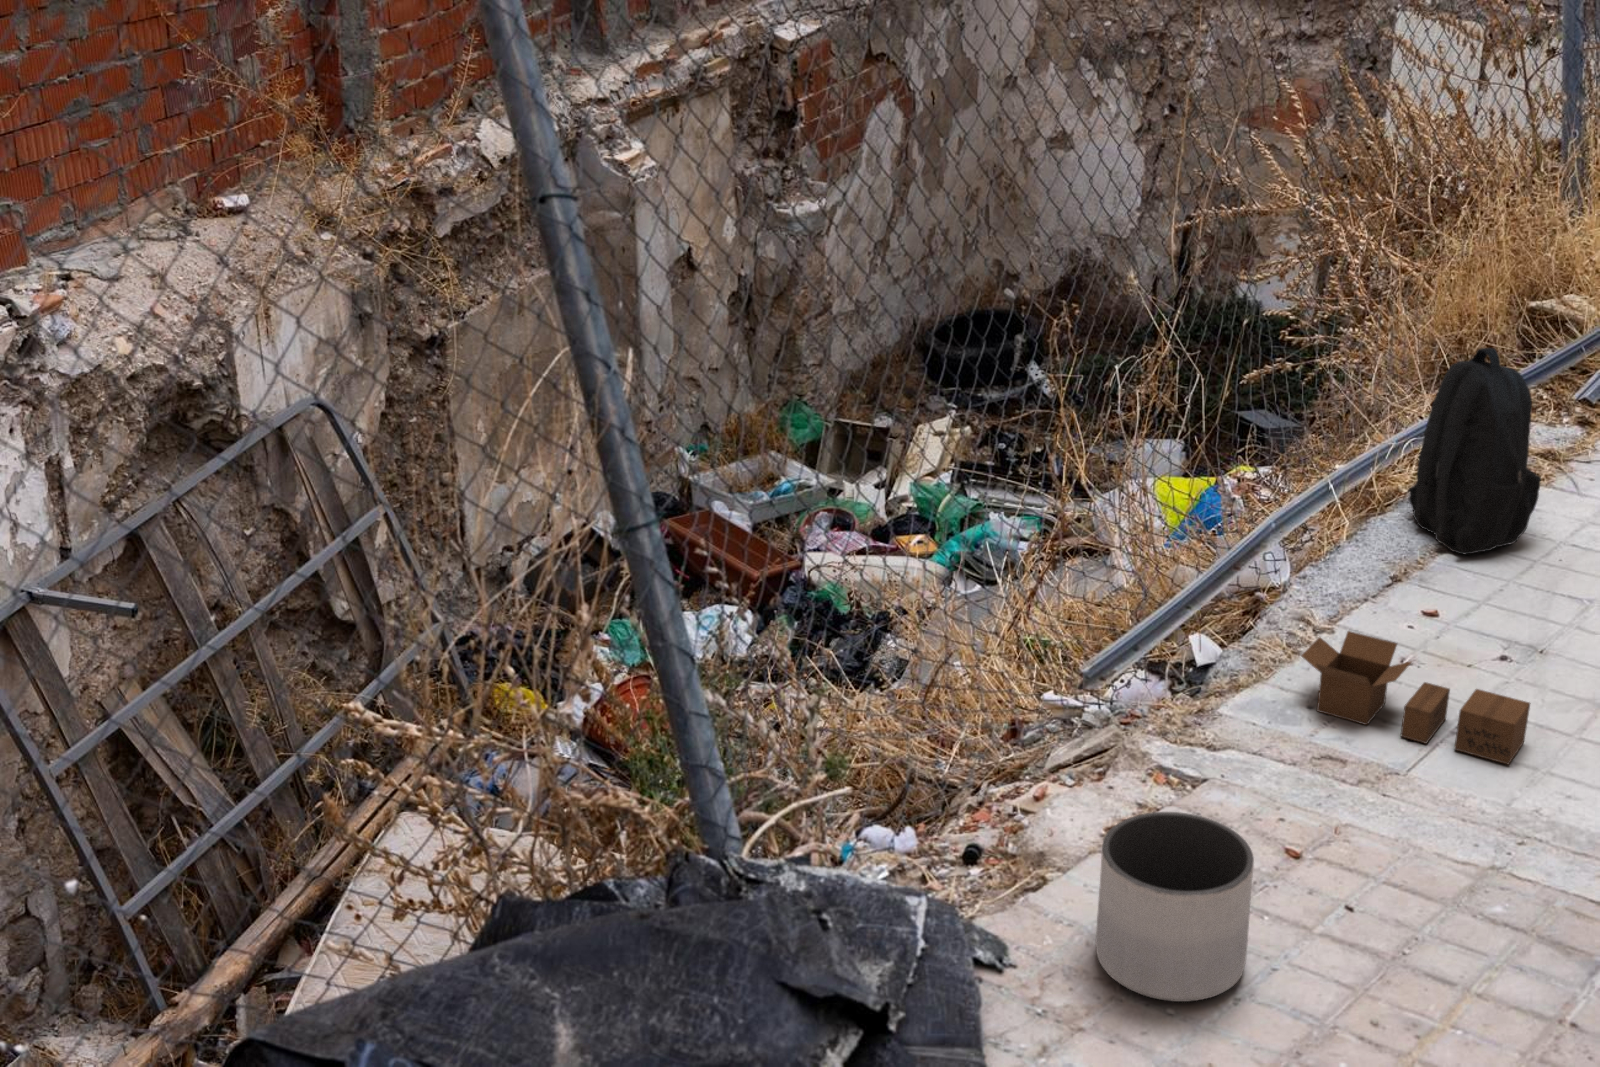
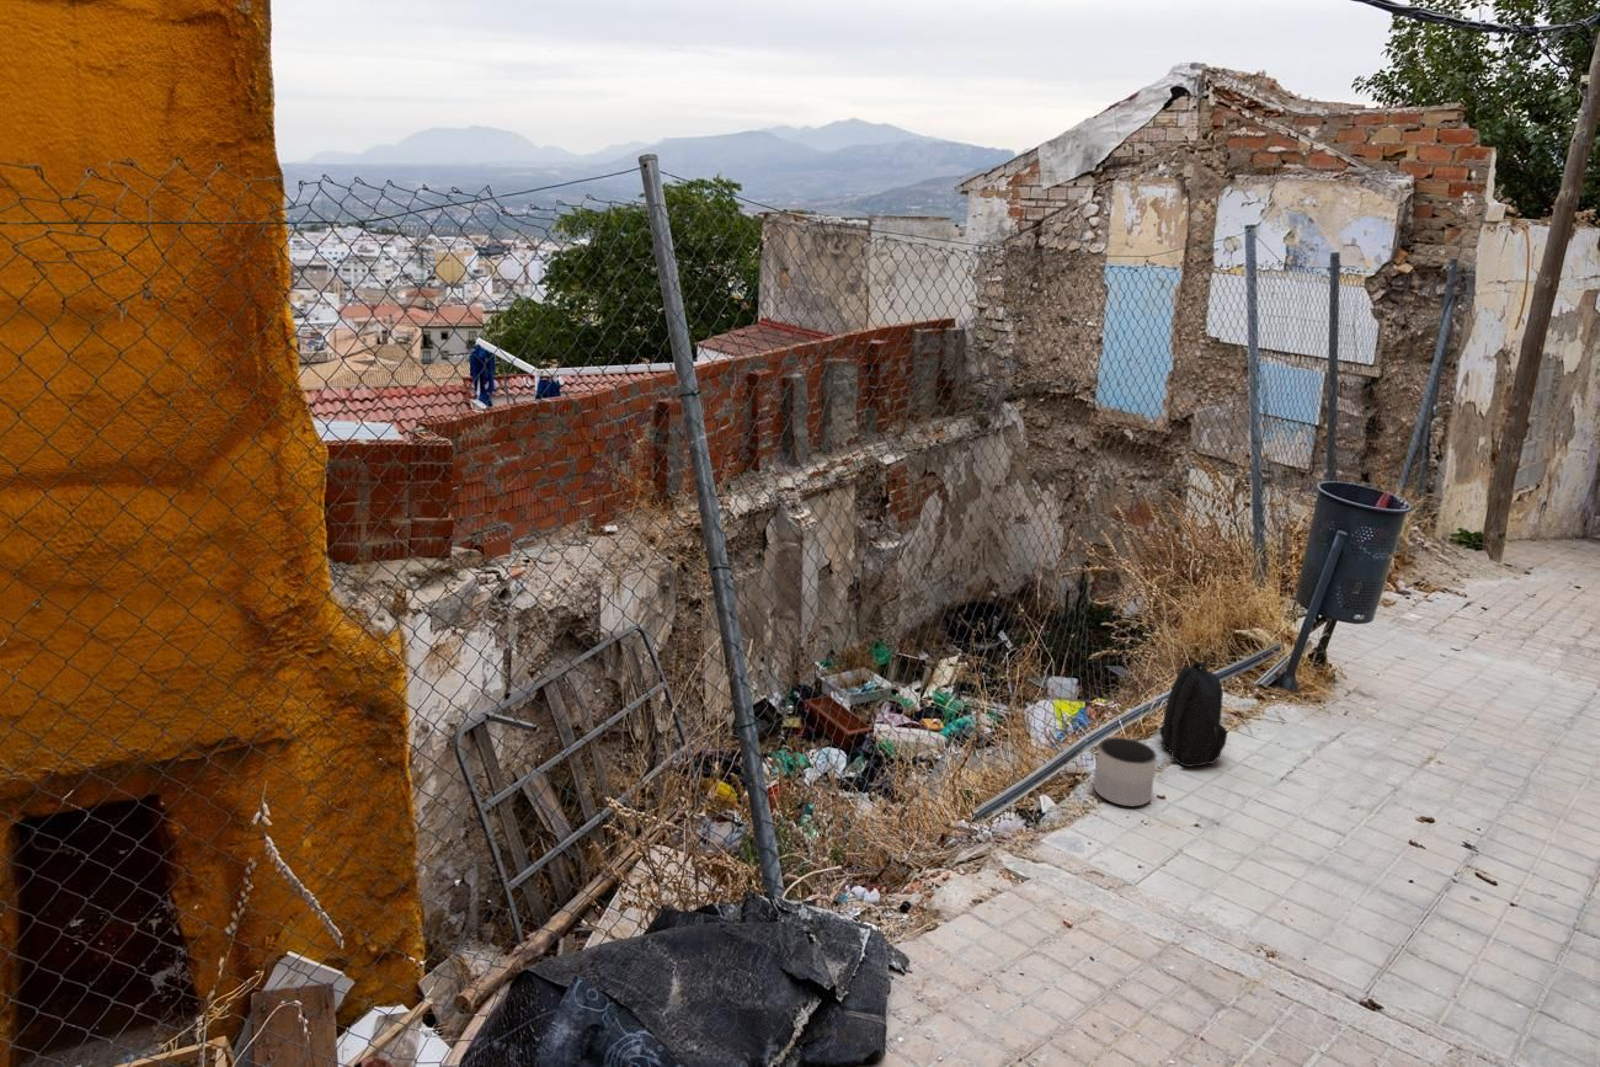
cardboard box: present [1301,631,1530,764] -> none [1087,806,1206,892]
planter: present [1096,812,1254,1002] -> present [1094,738,1156,806]

